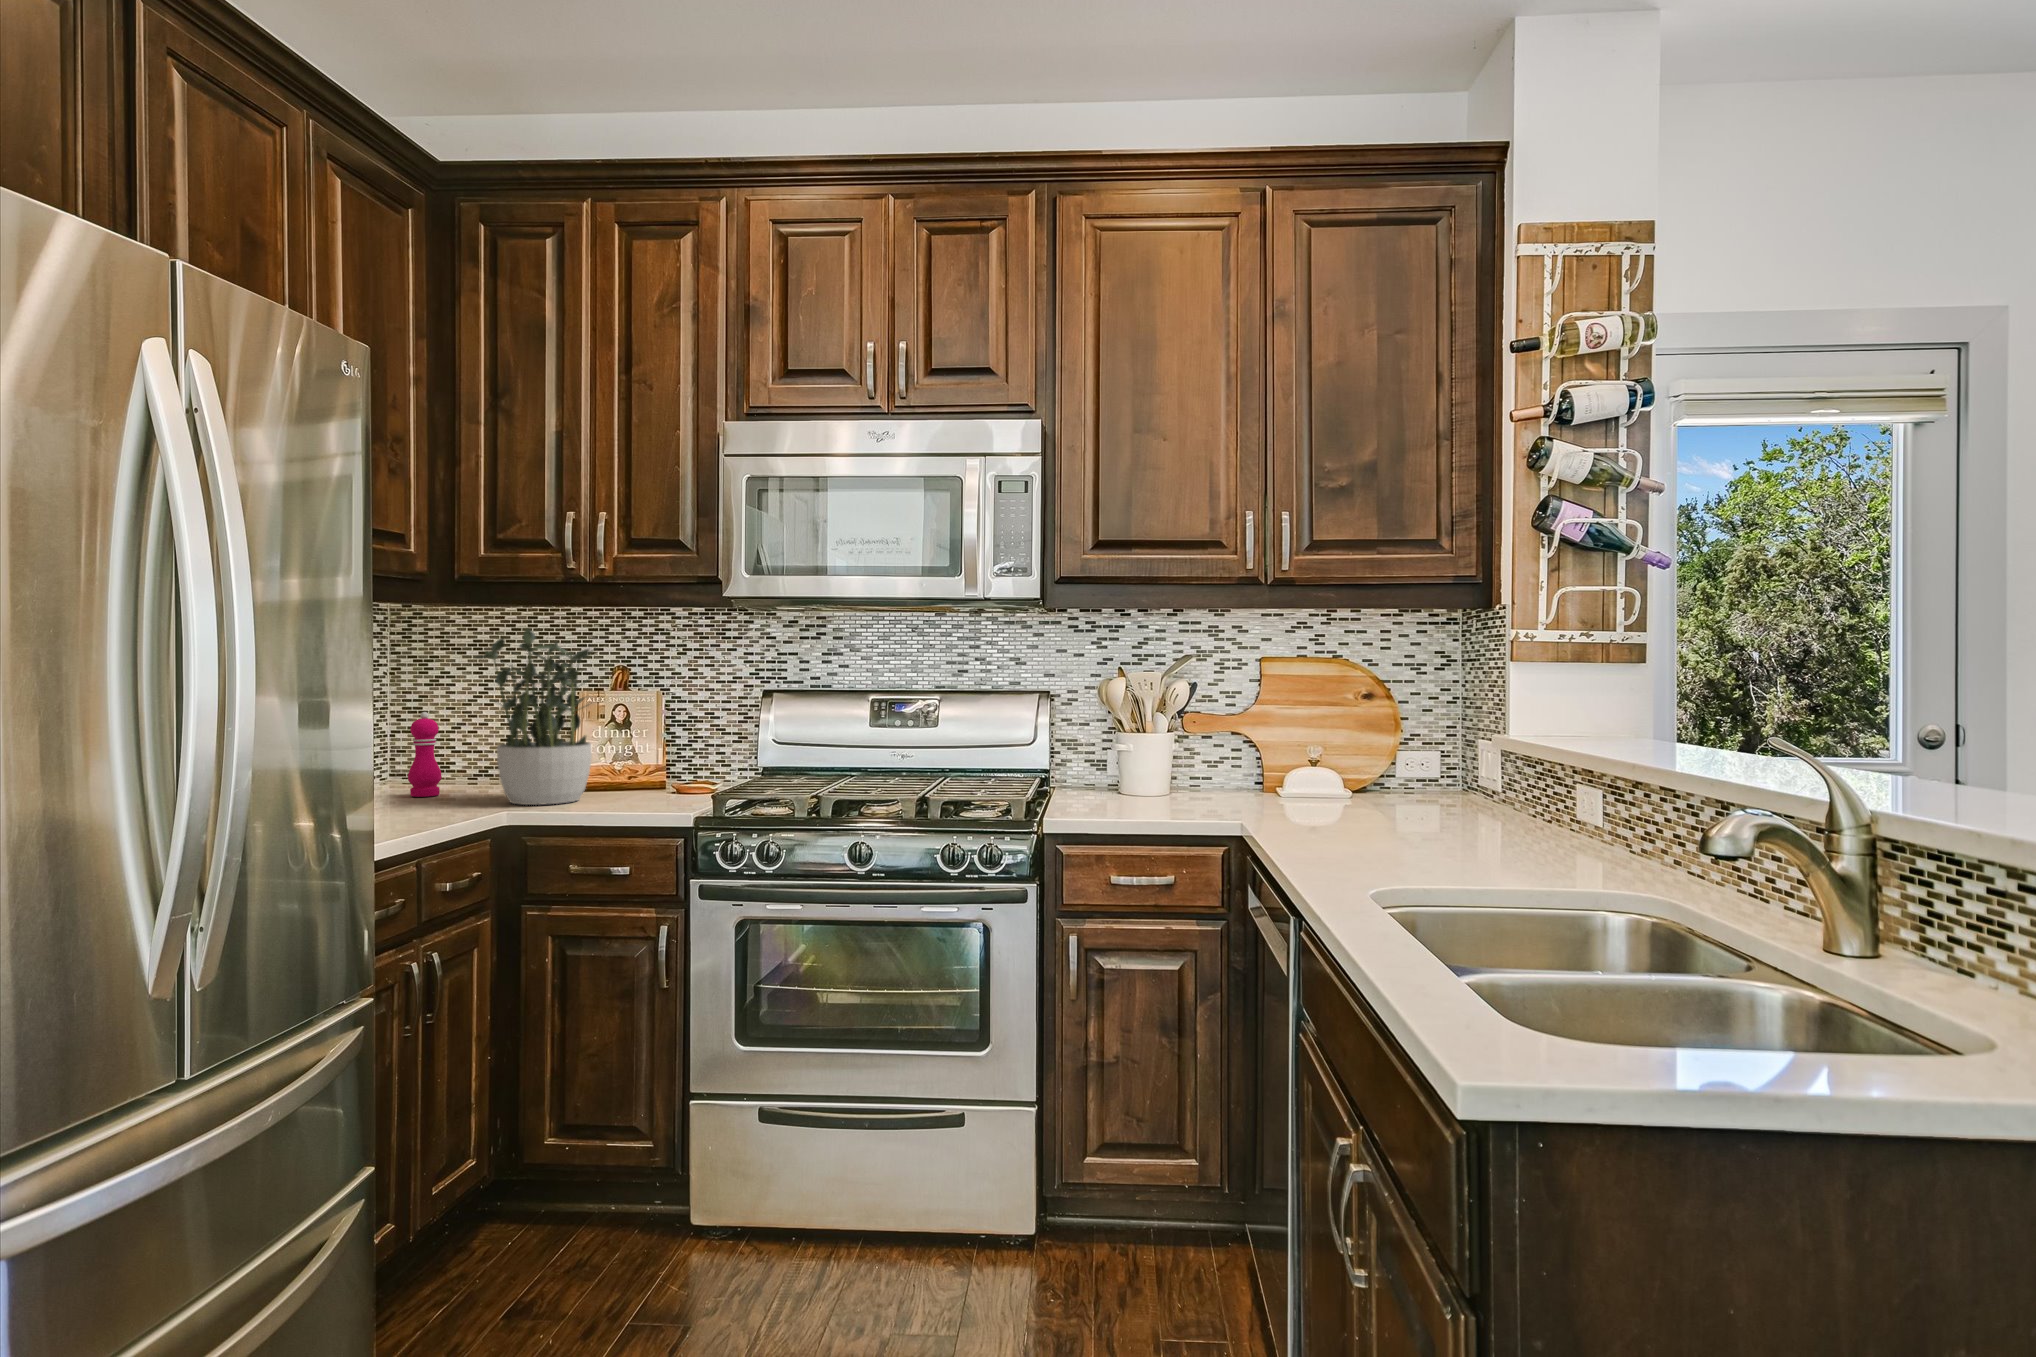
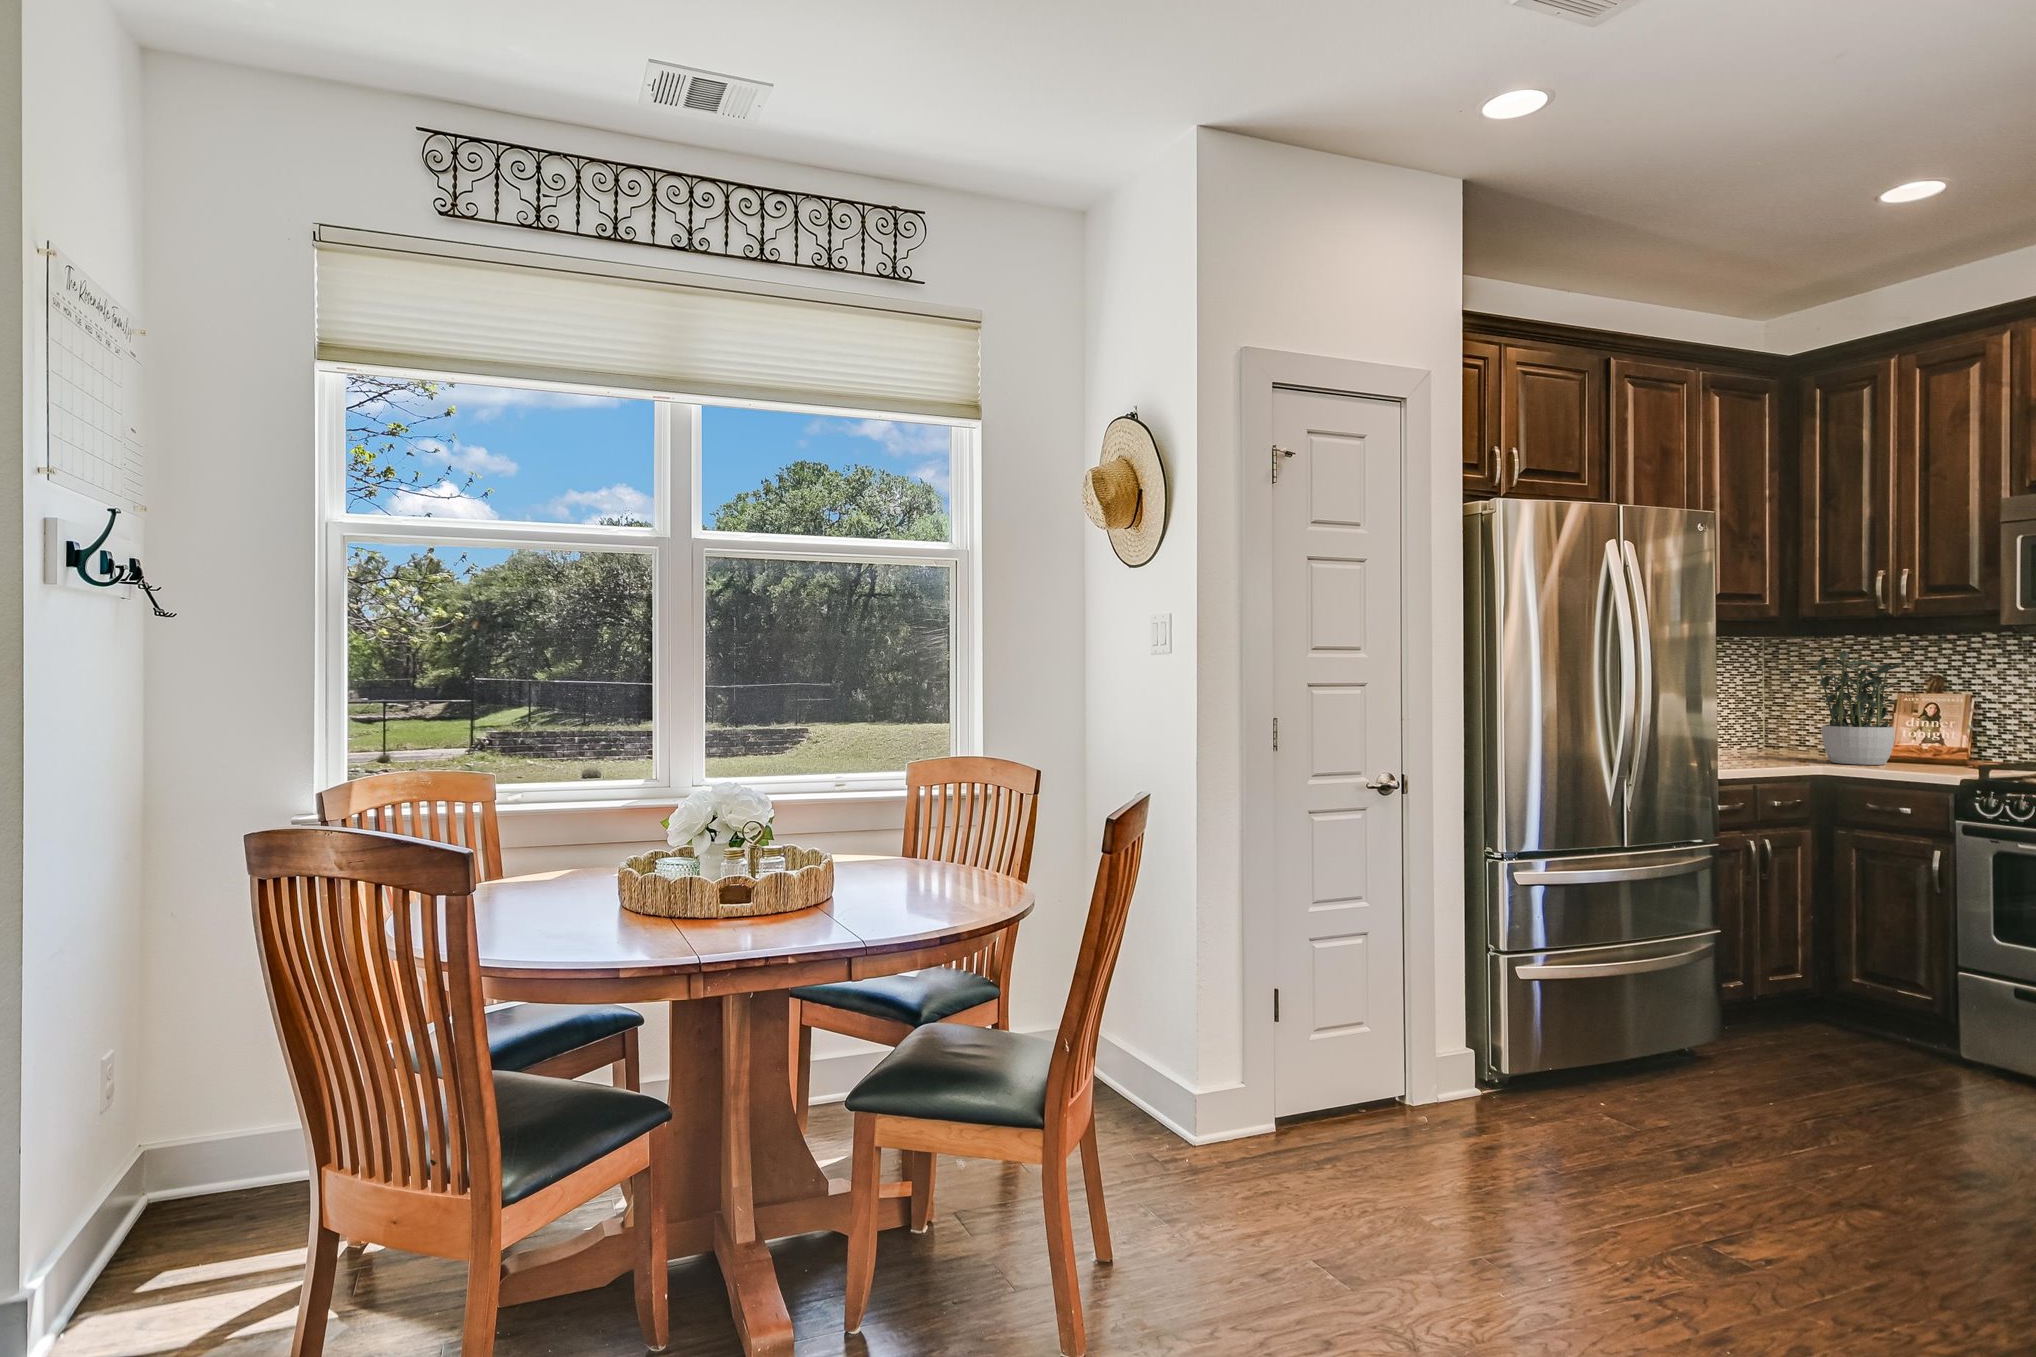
pepper mill: present [408,712,442,797] -> none [1767,704,1790,757]

